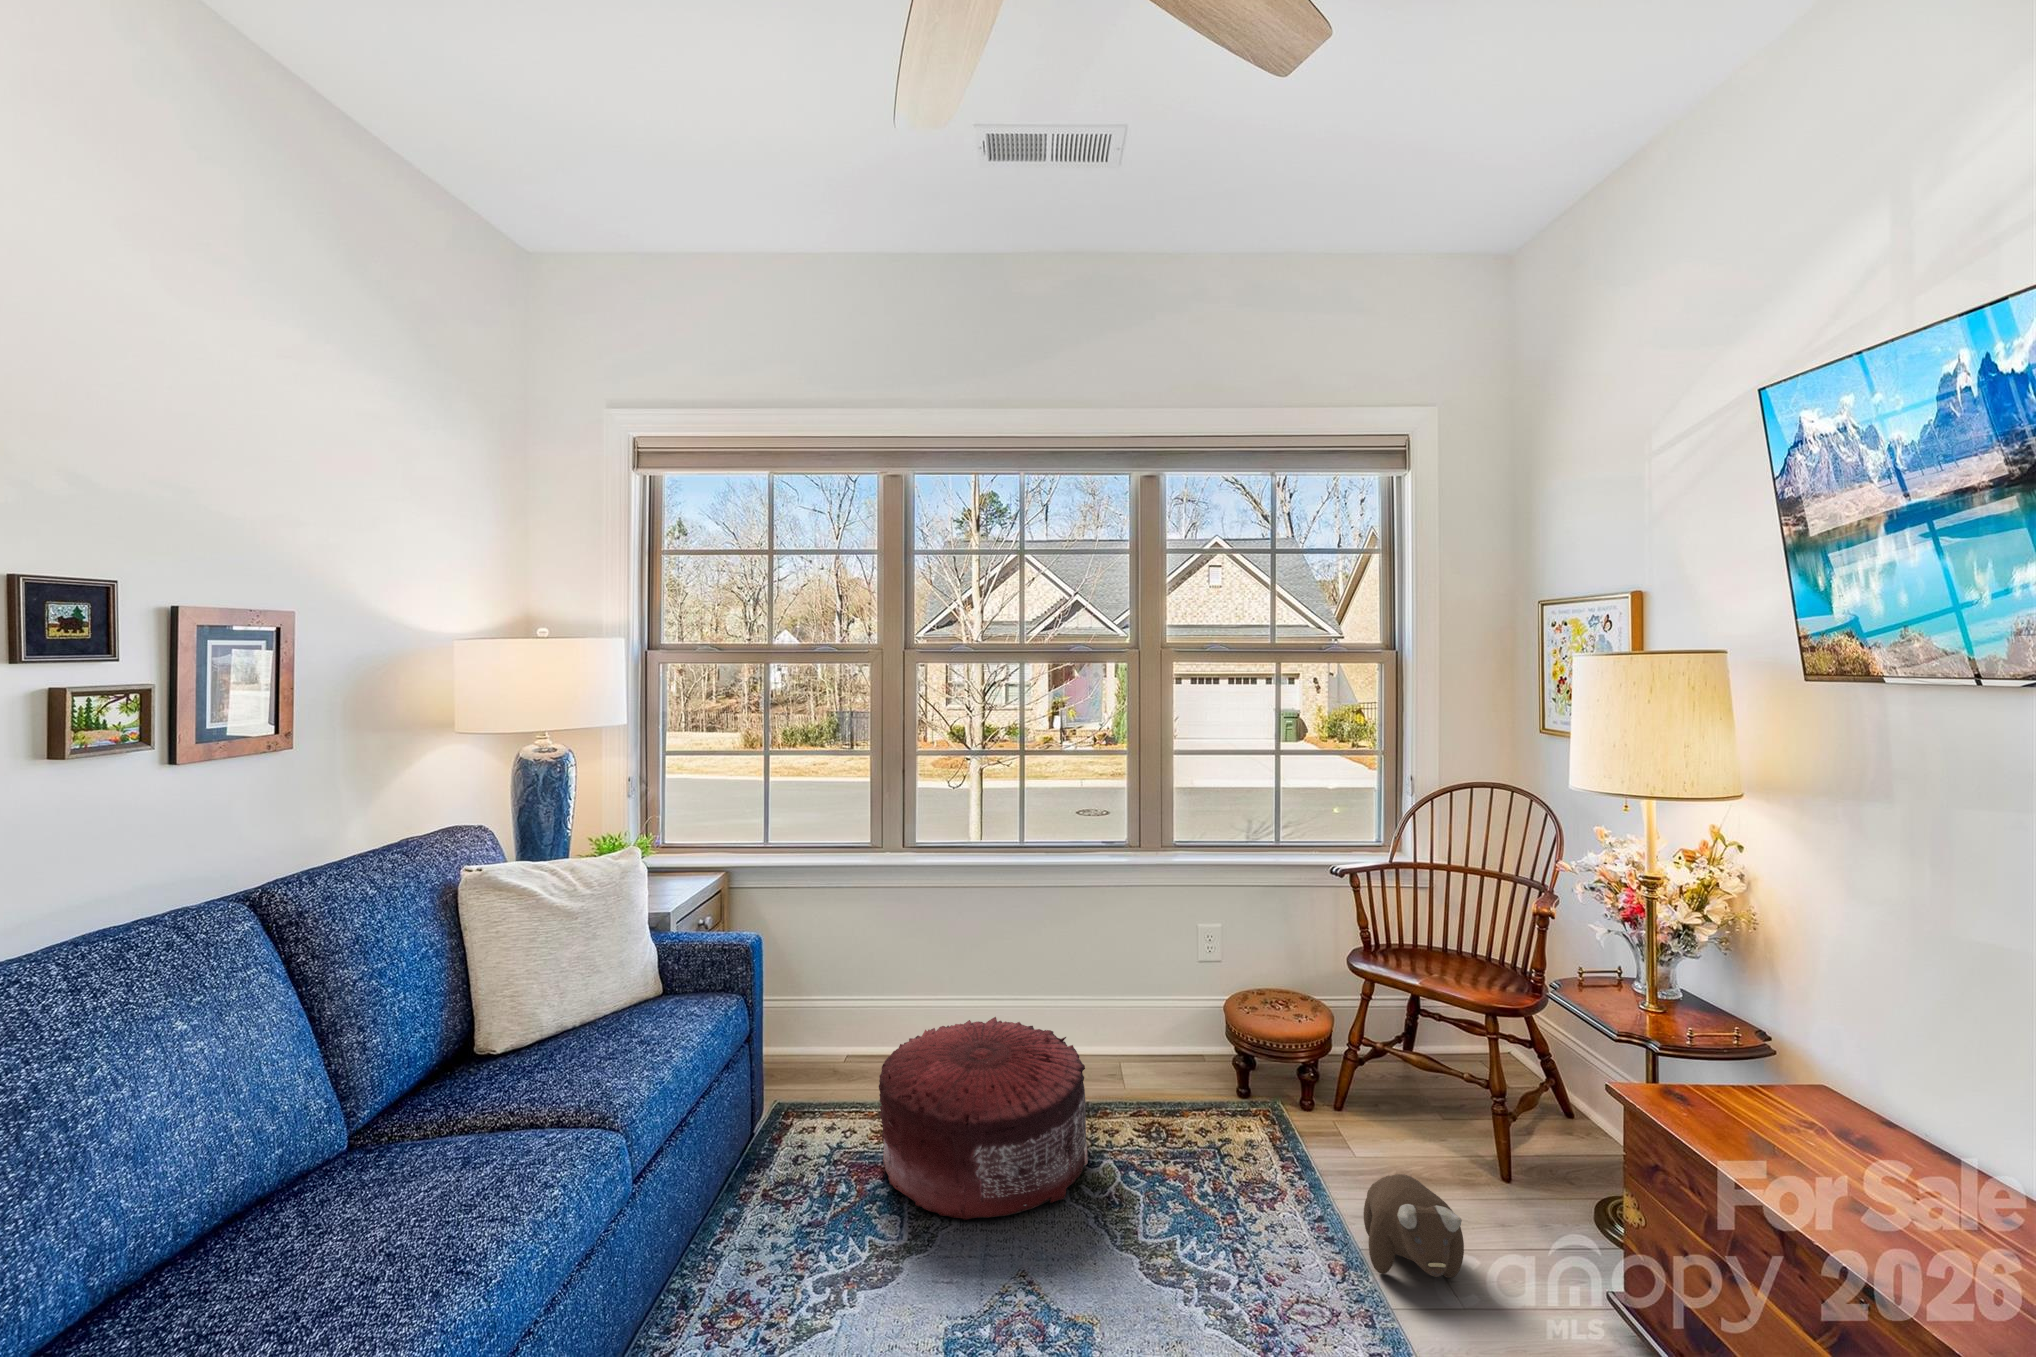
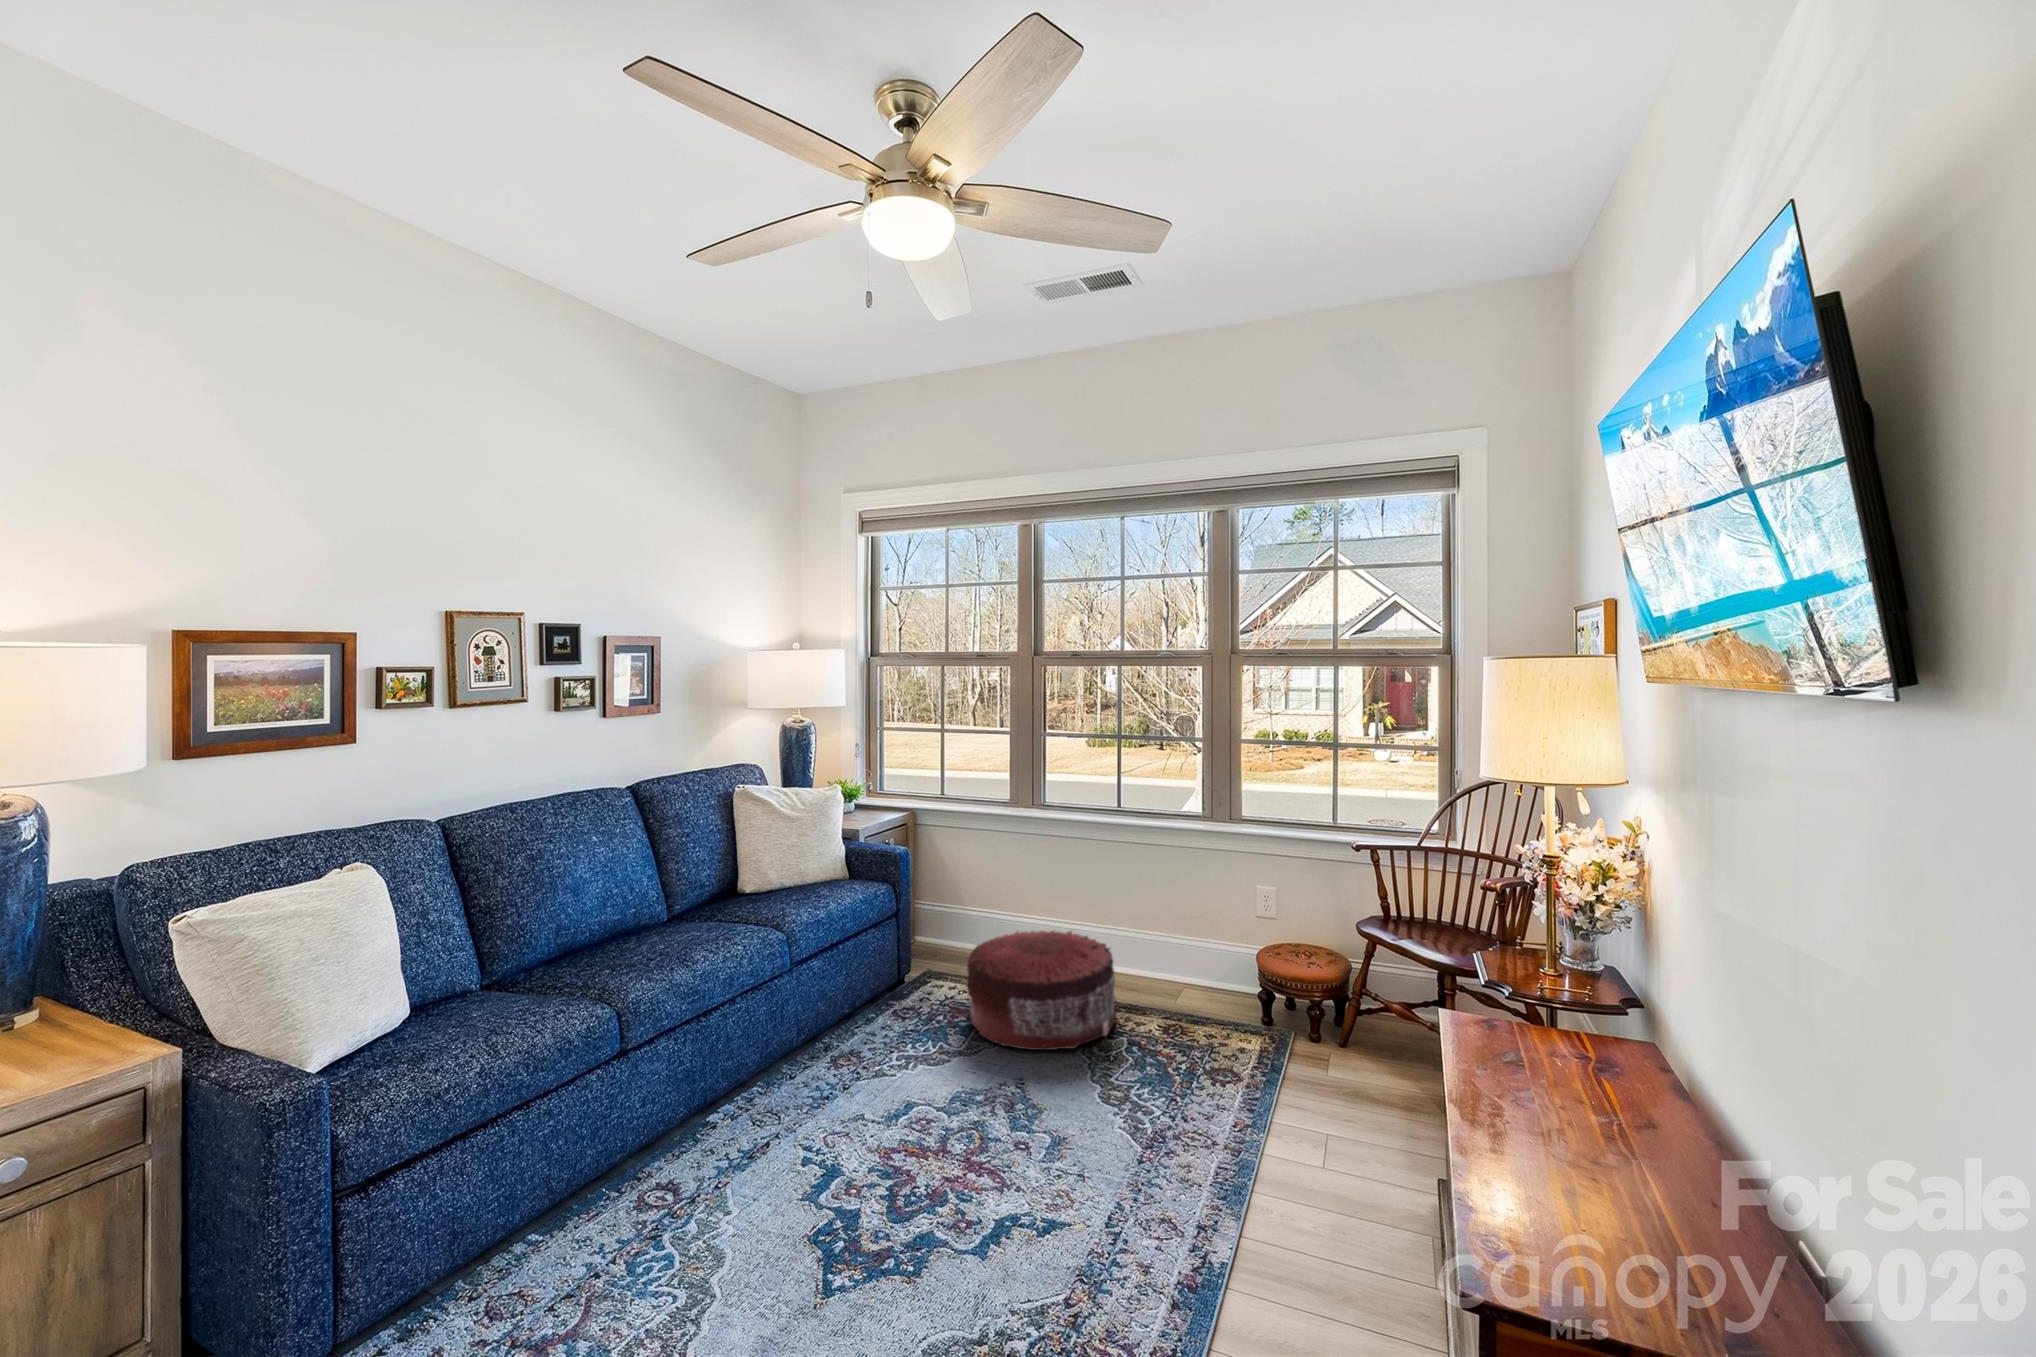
plush toy: present [1364,1174,1464,1278] -> none [1259,1065,1330,1144]

